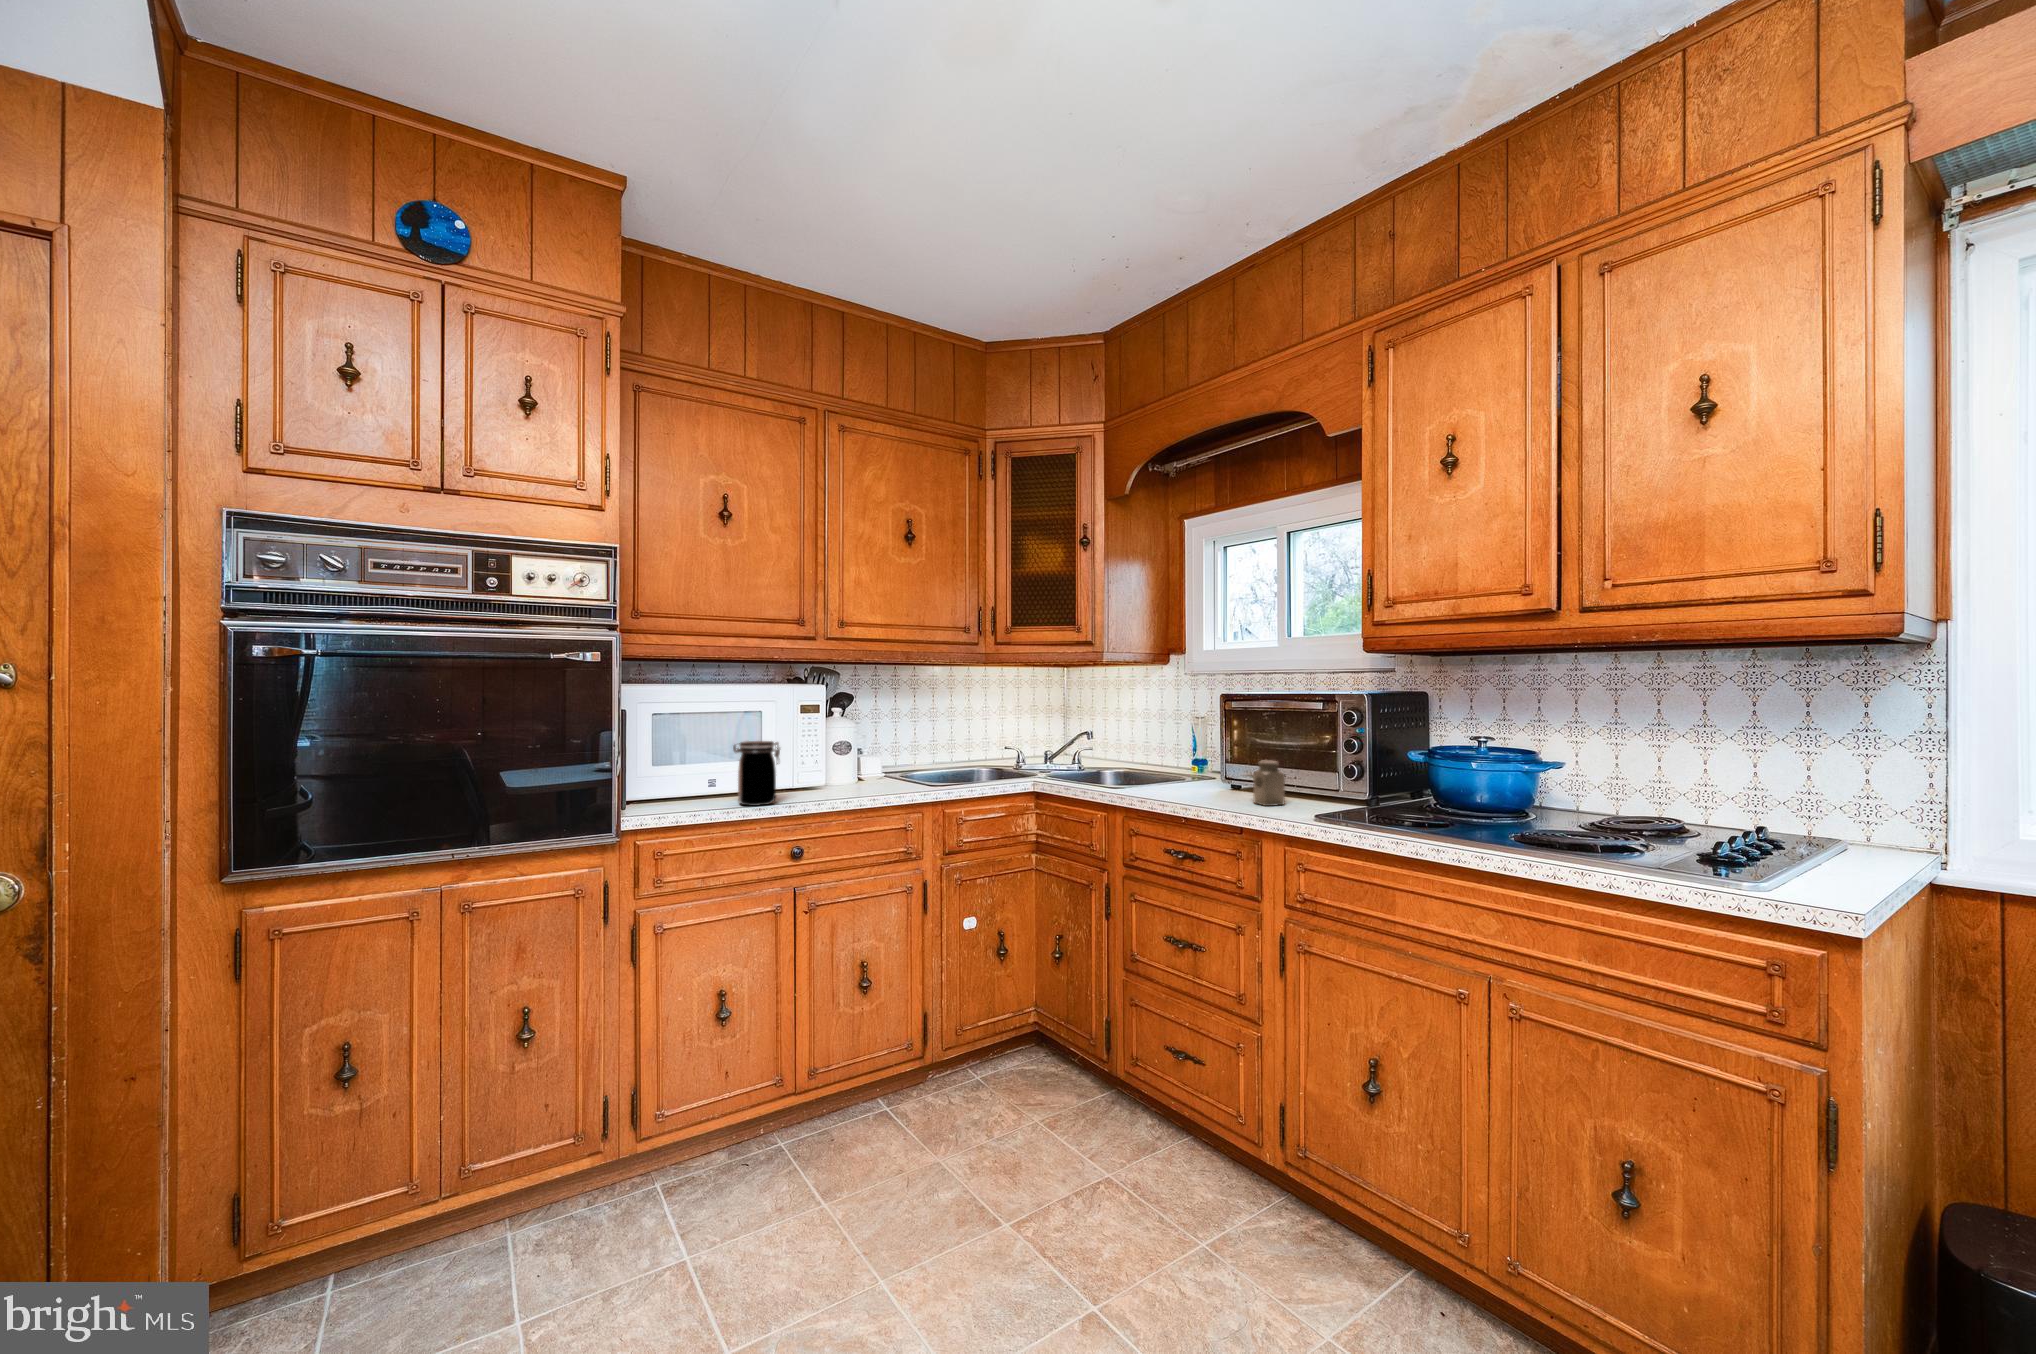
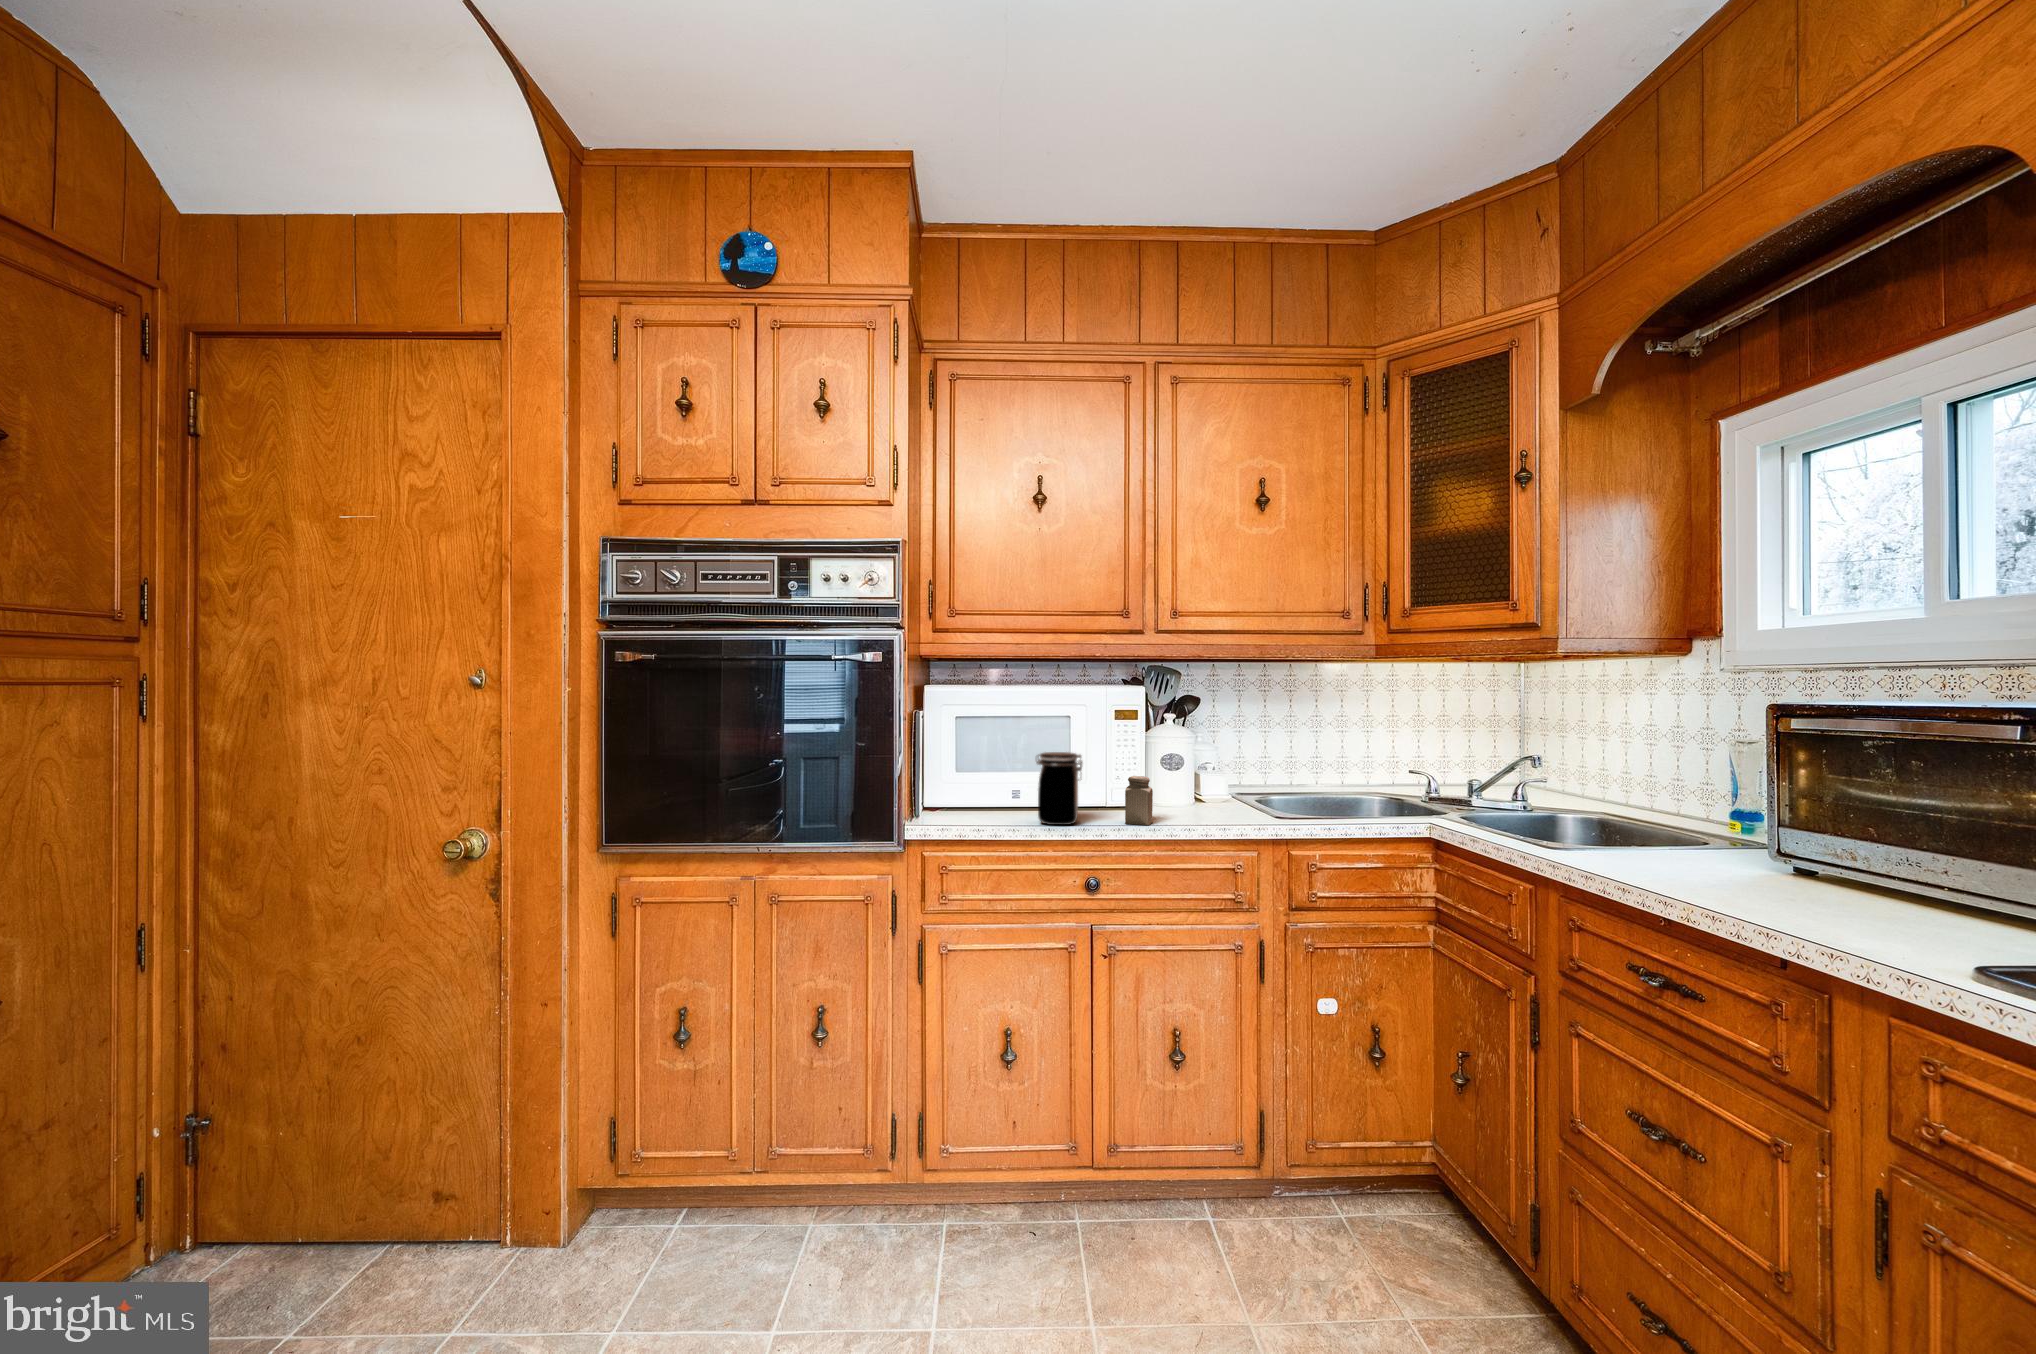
salt shaker: present [1253,761,1285,806] -> present [1125,776,1153,825]

